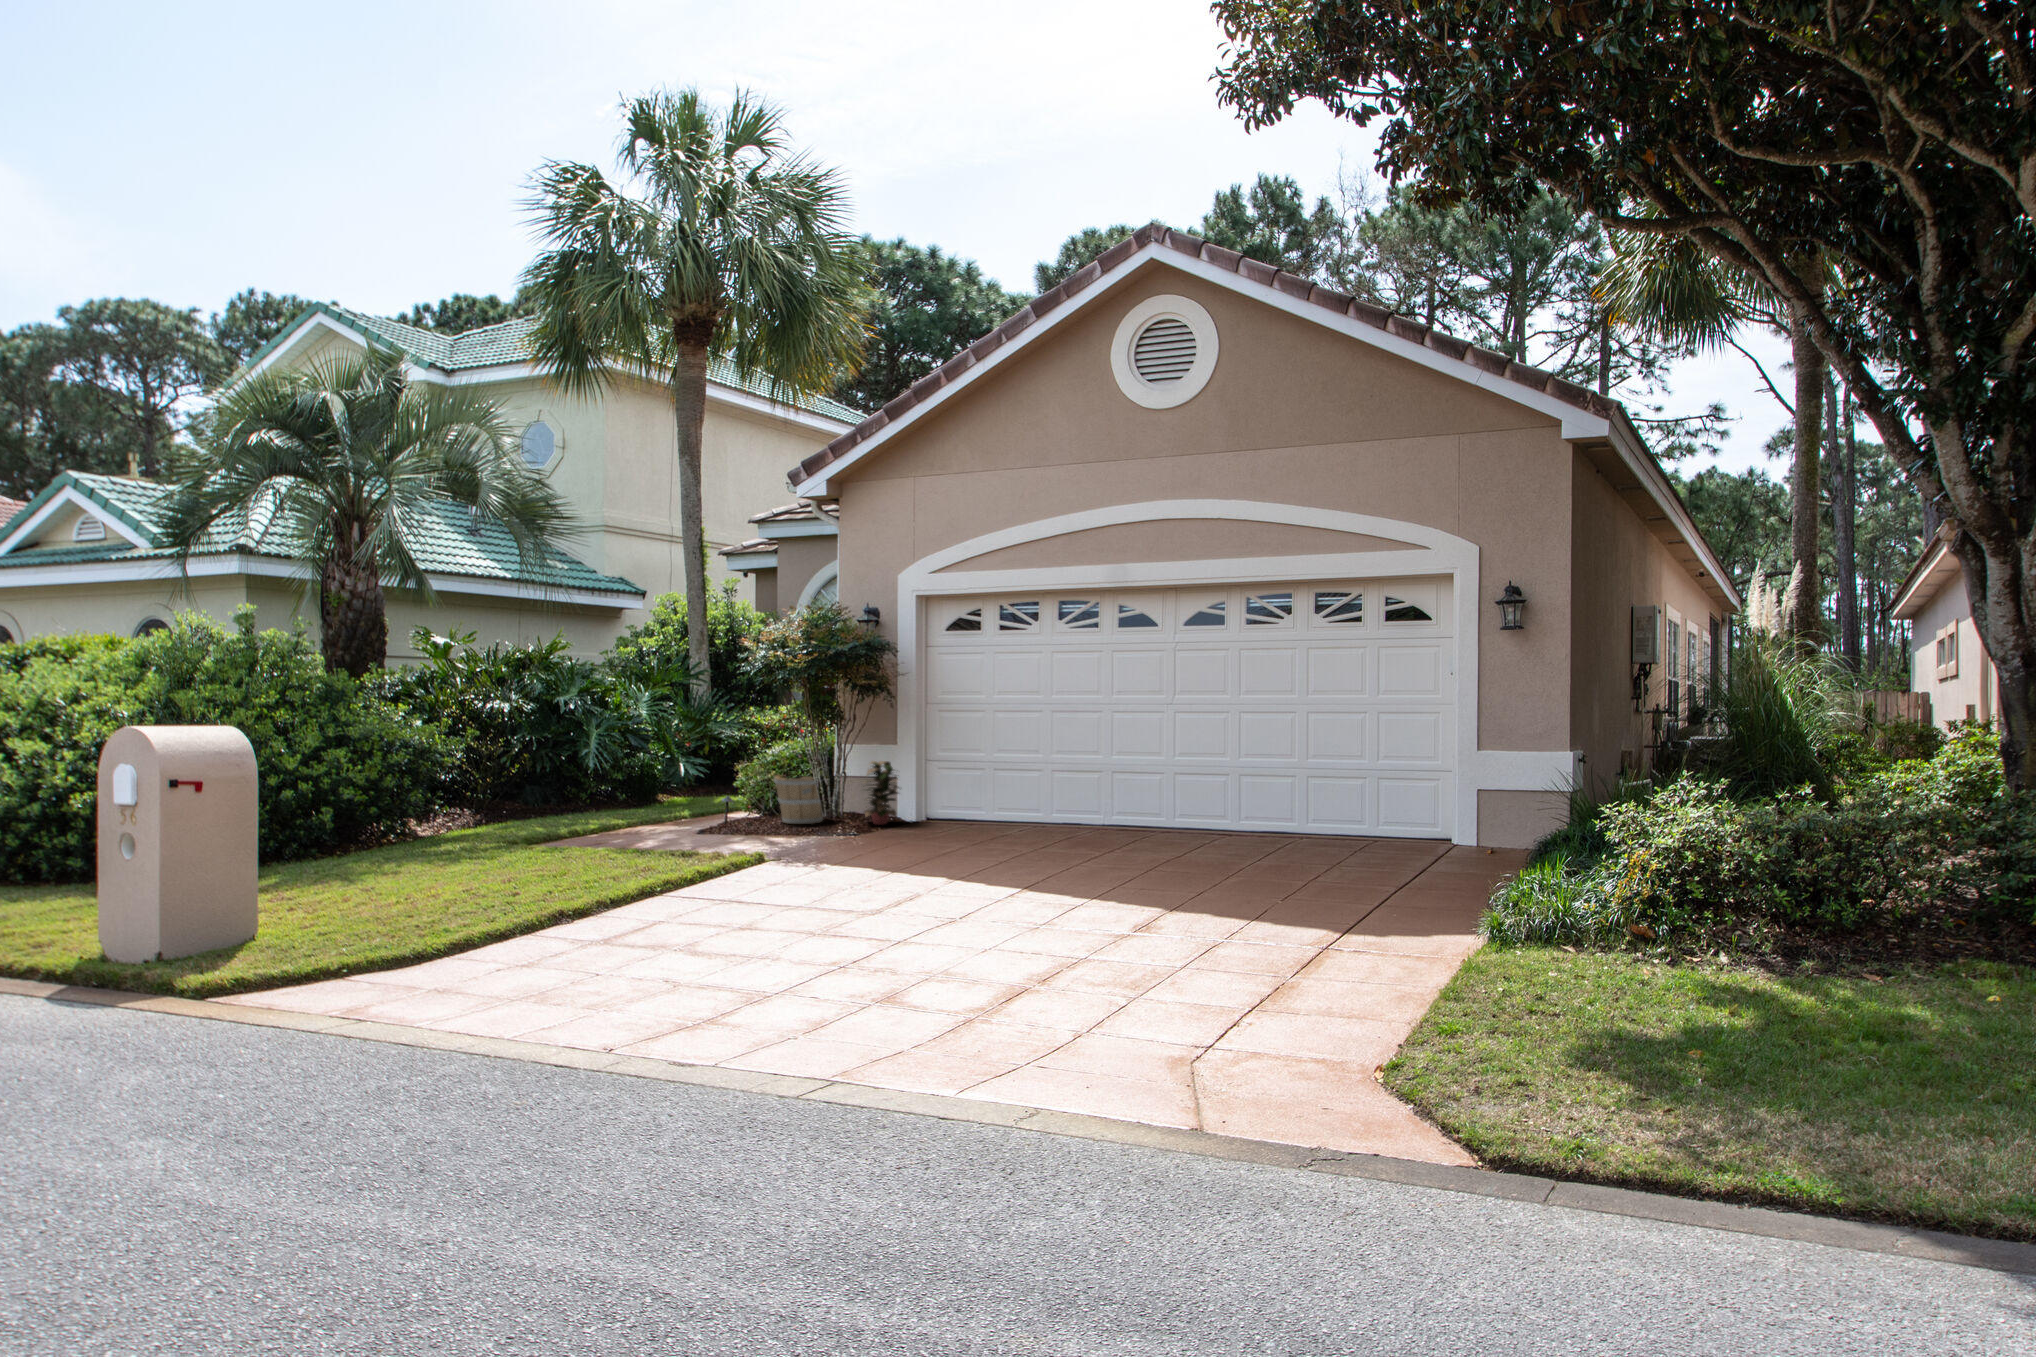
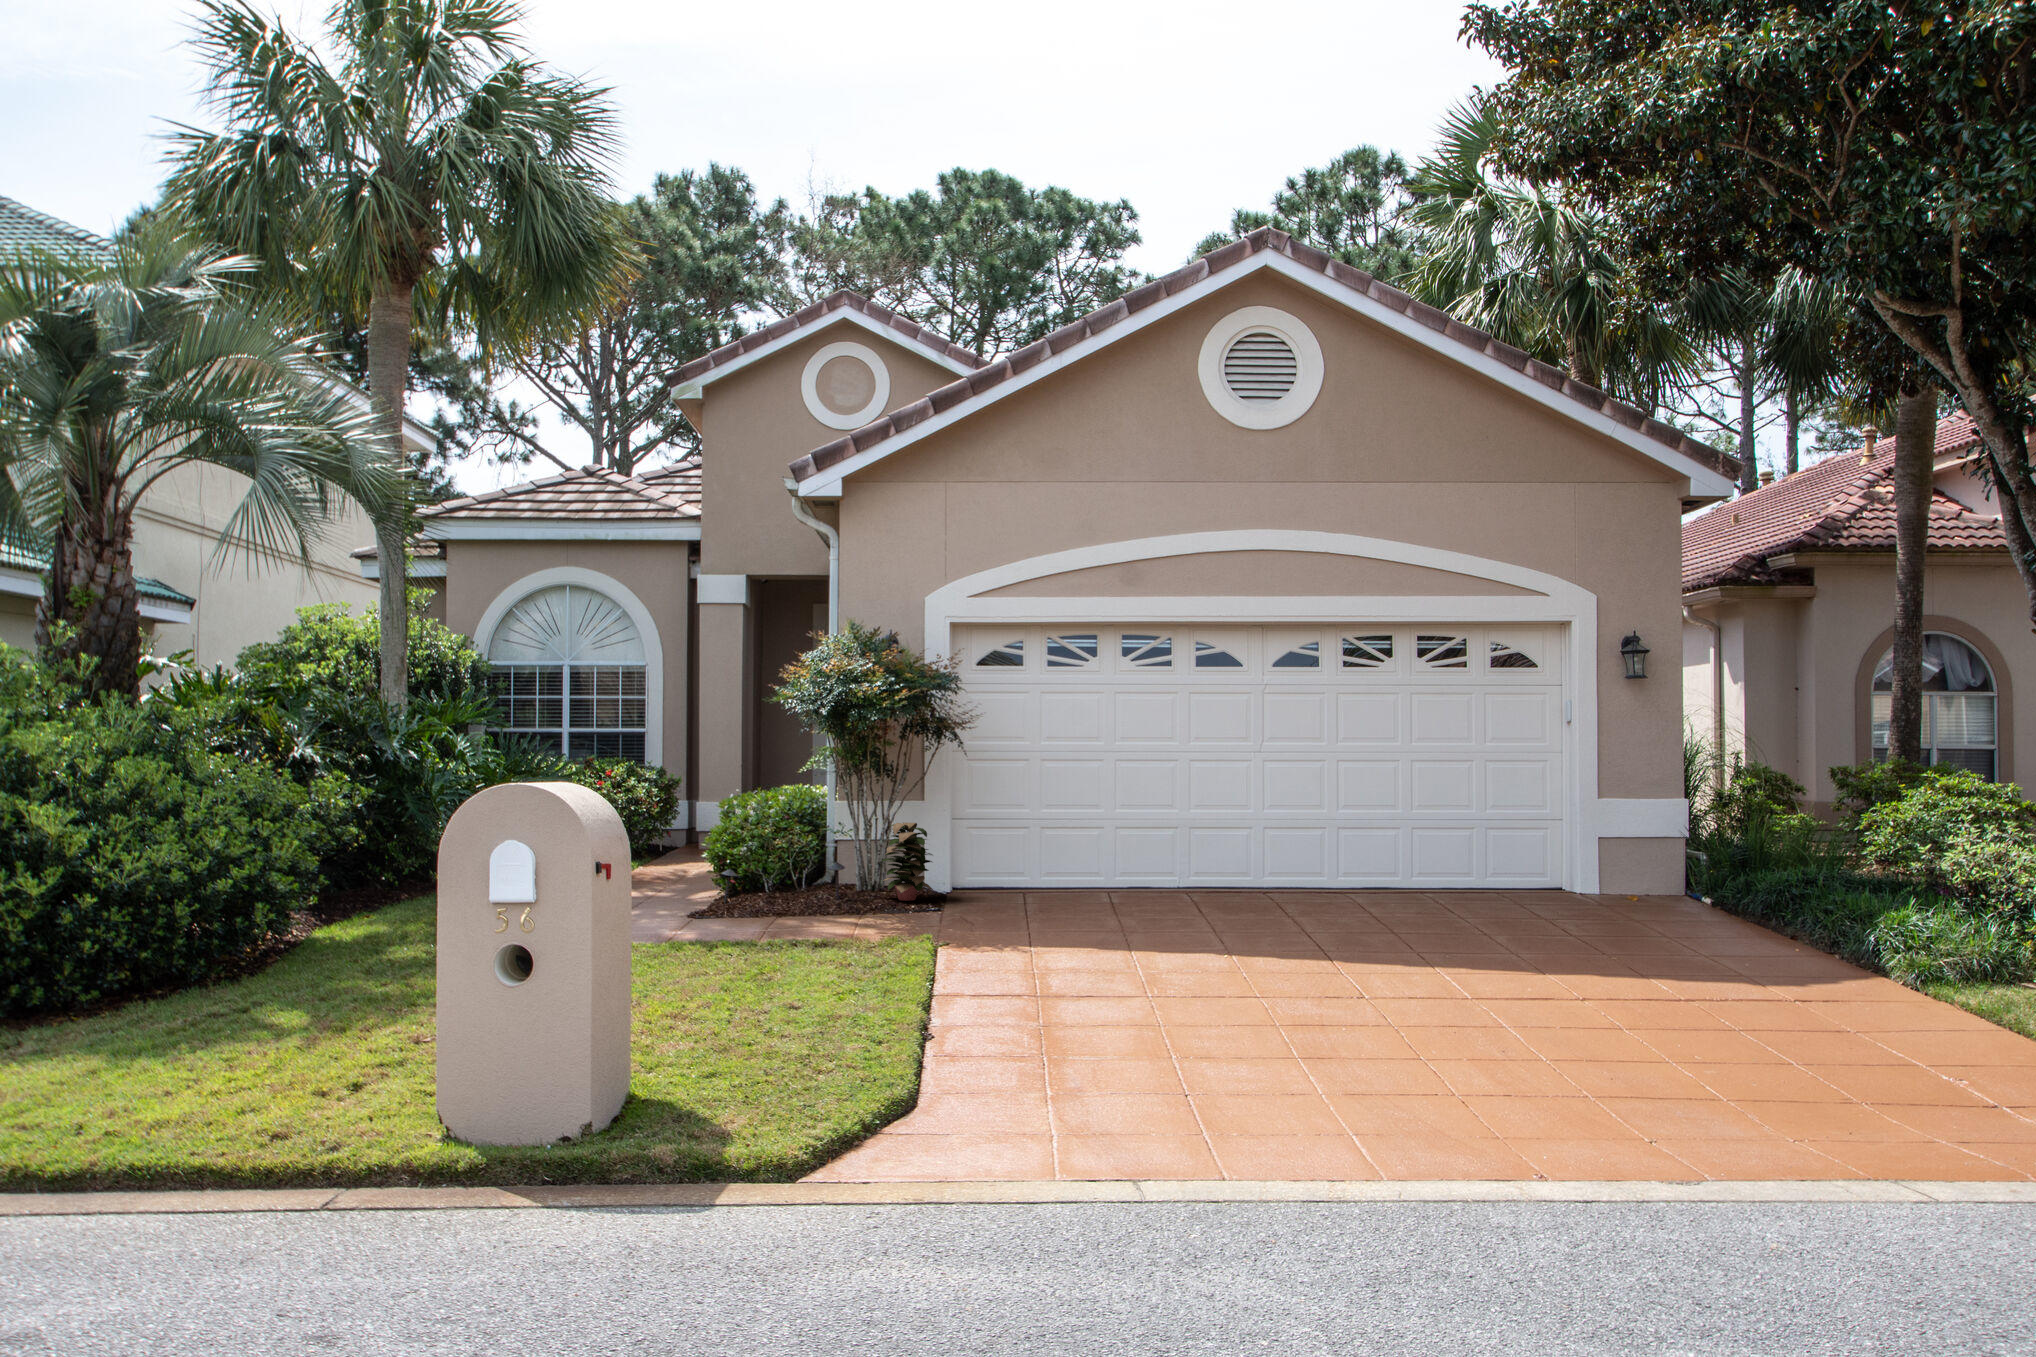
wooden bucket: present [774,775,823,824] -> none [767,840,838,907]

